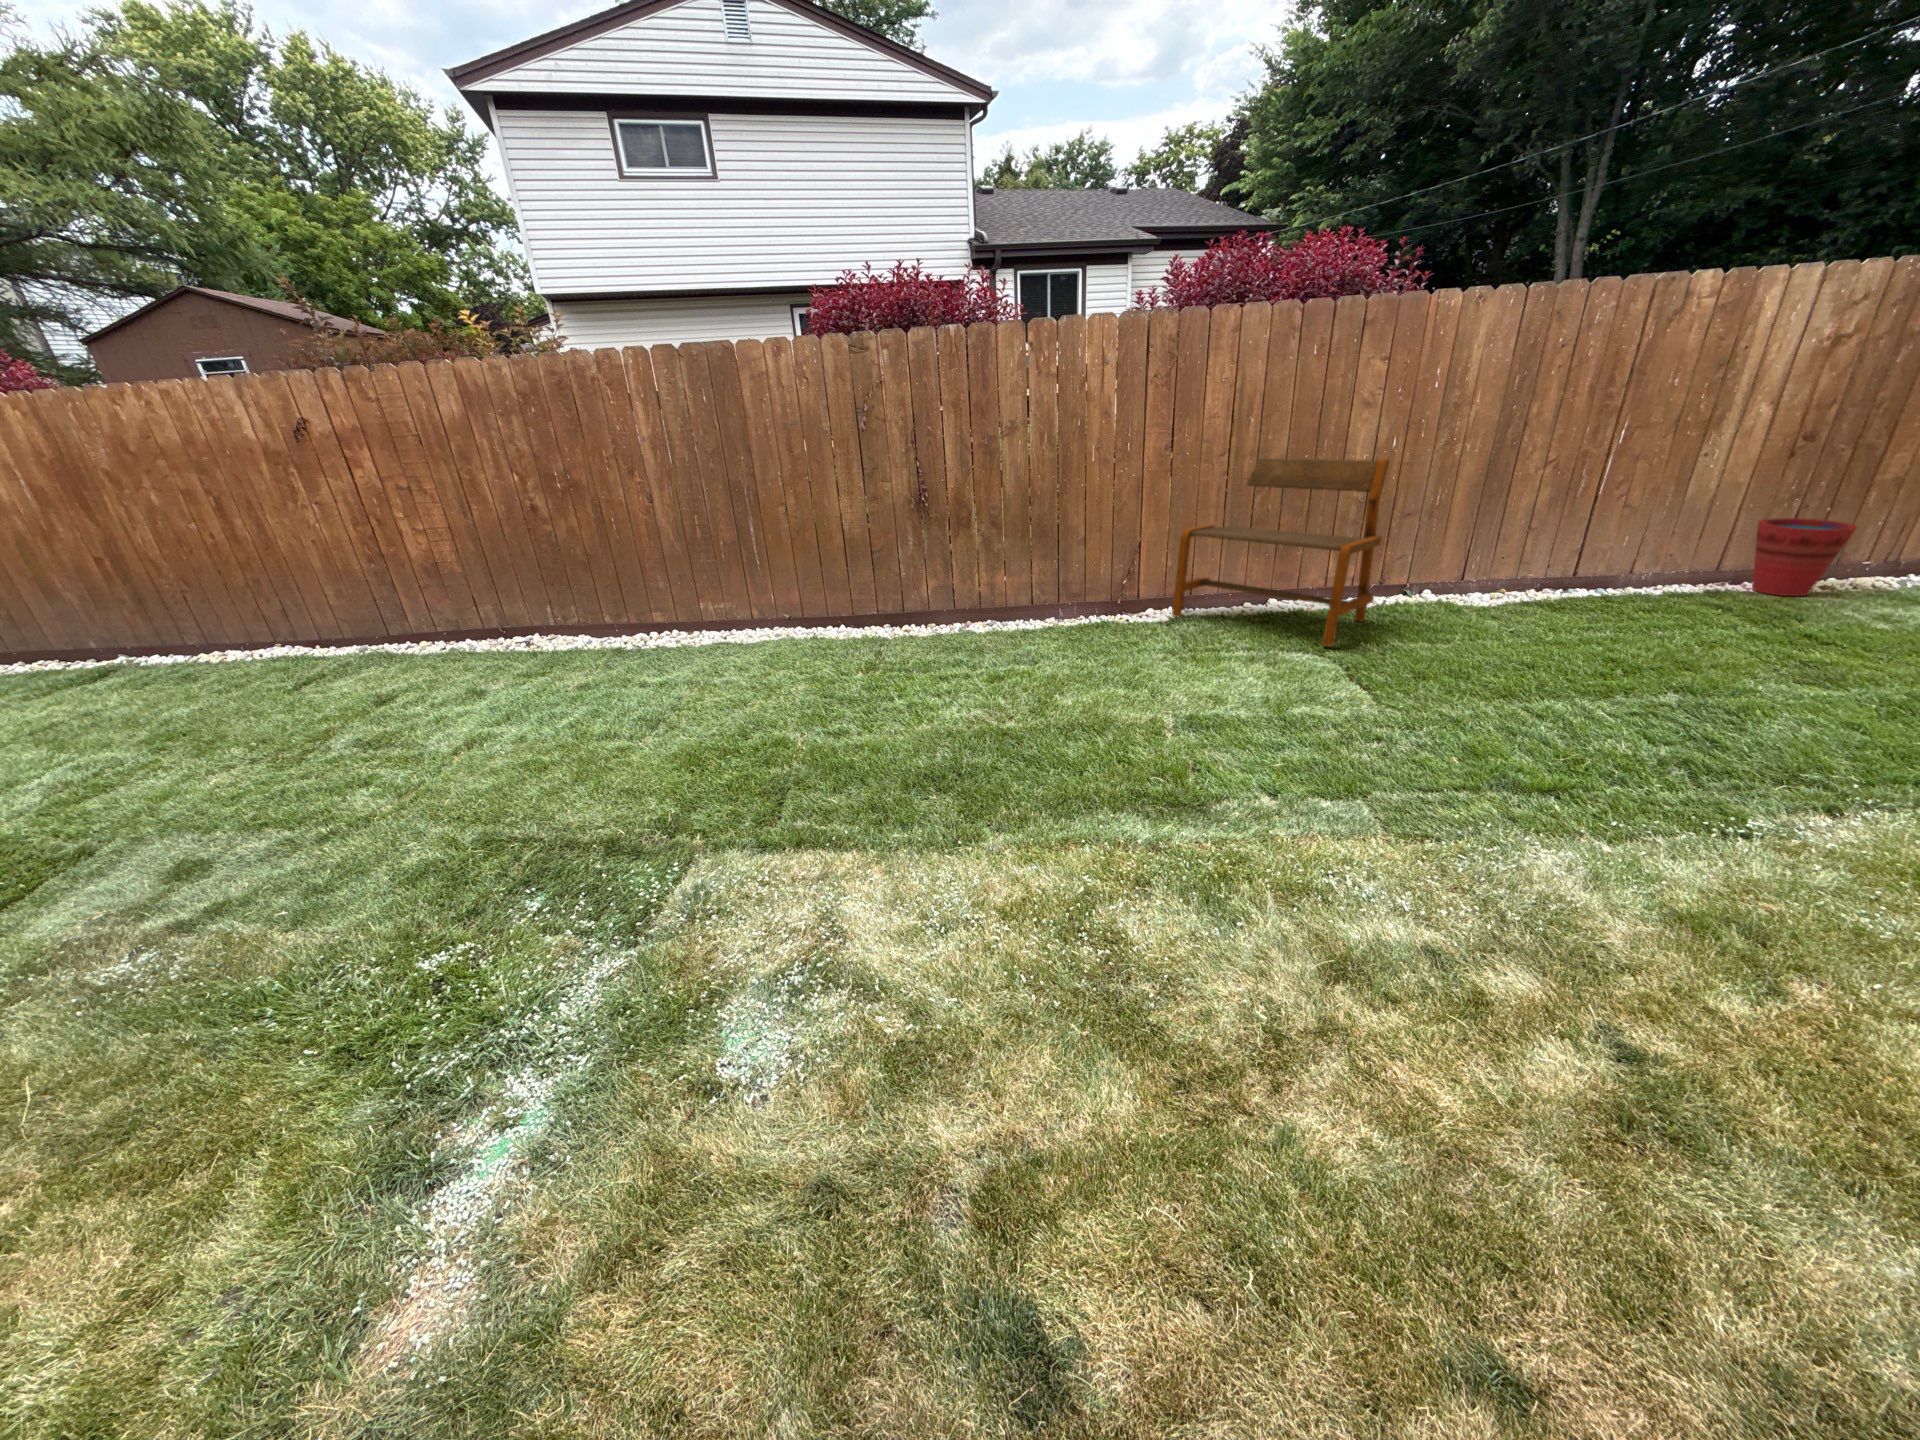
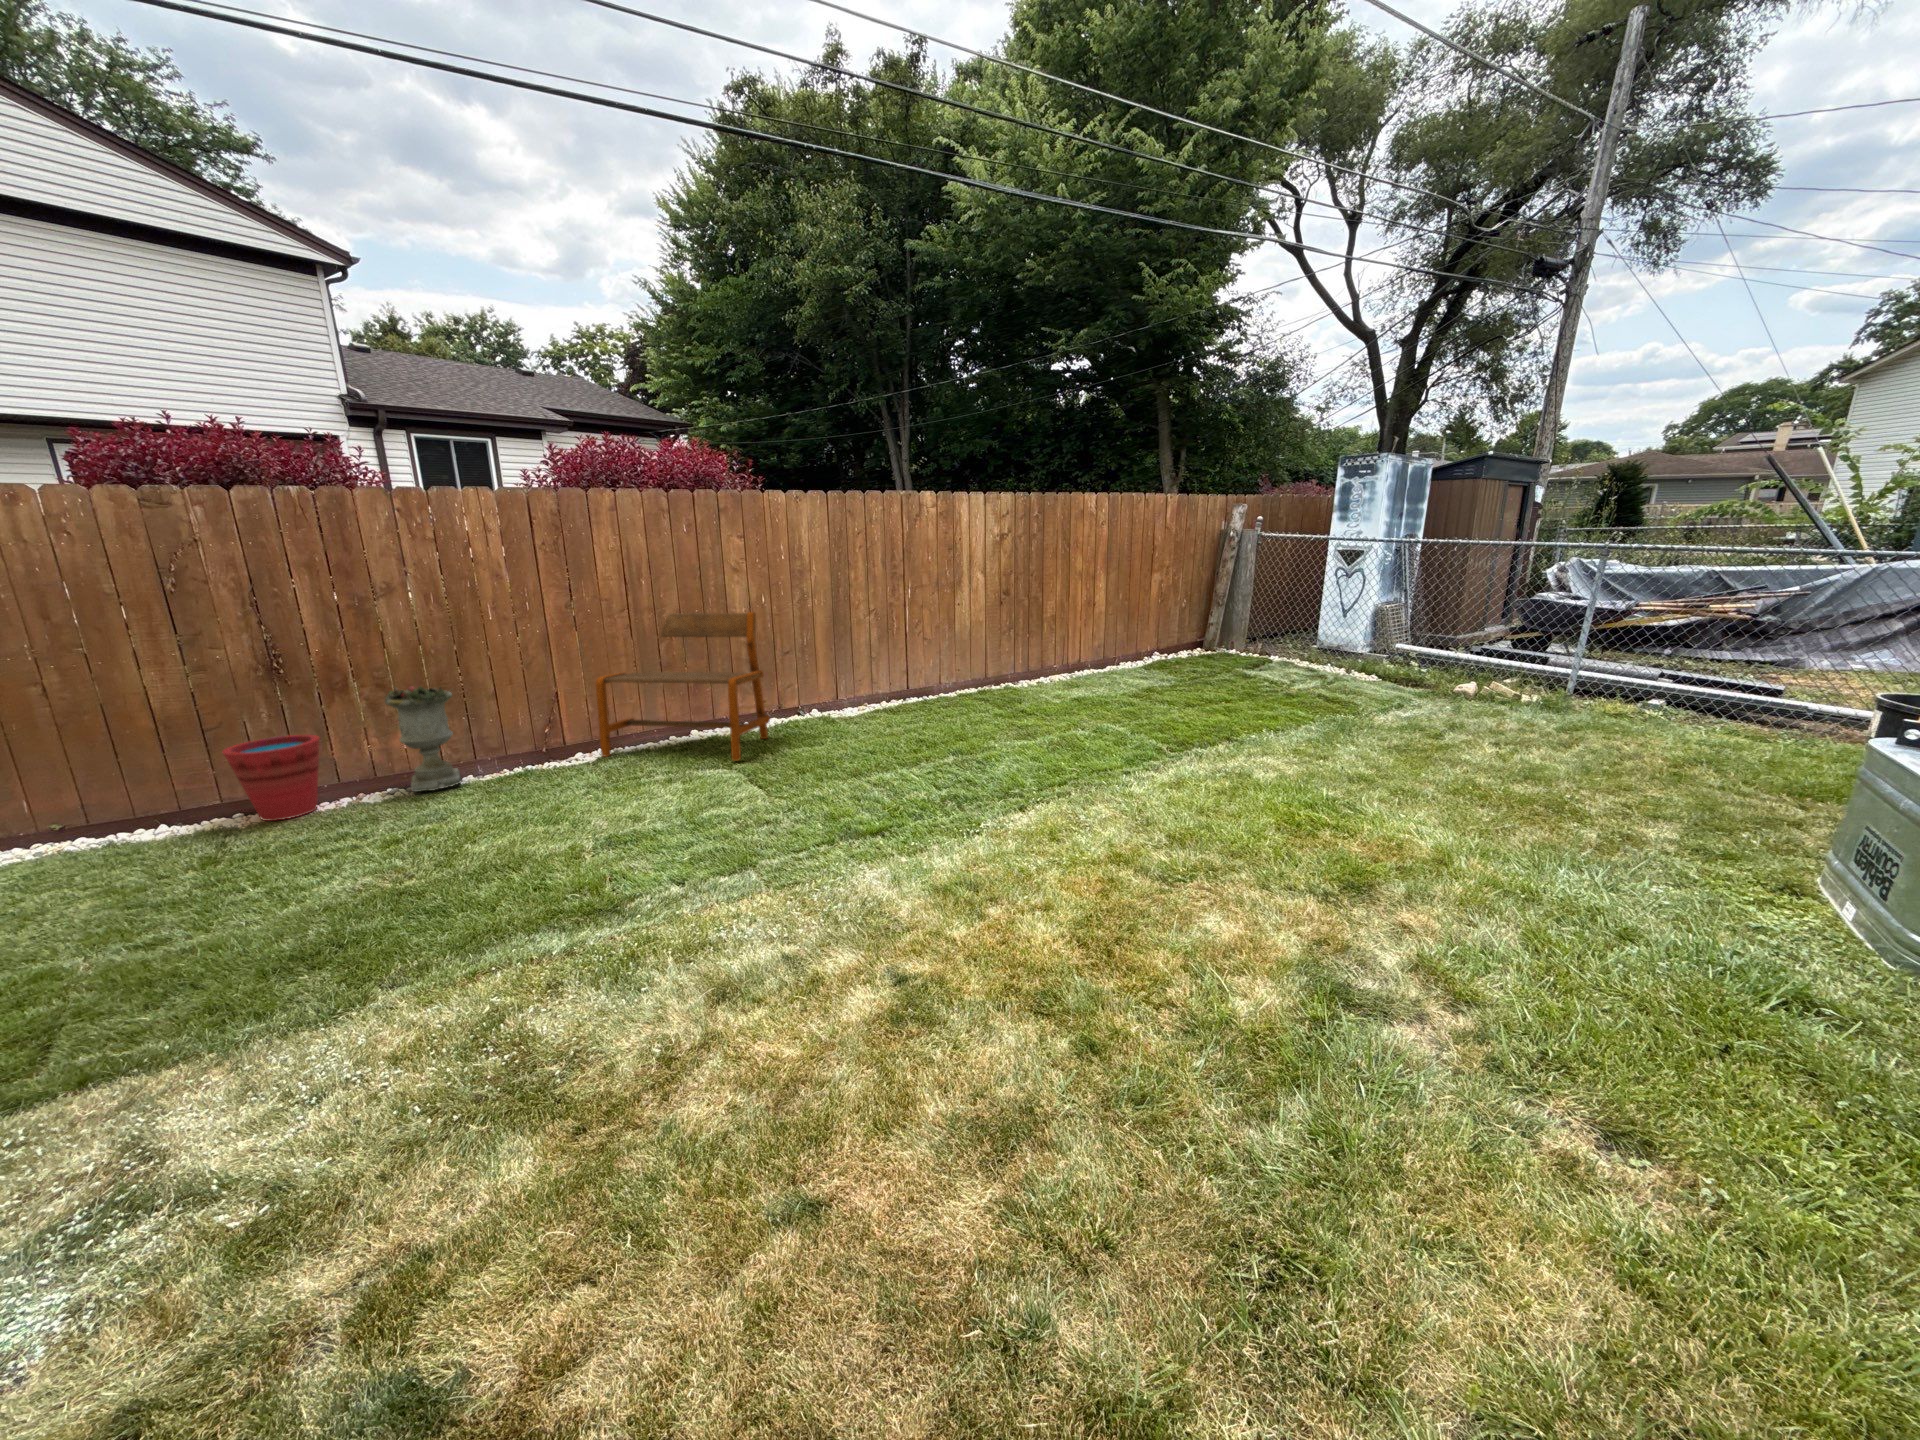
bucket: present [1752,518,1857,596] -> present [223,735,319,821]
planter: none [997,524,1054,629] -> present [385,686,461,792]

